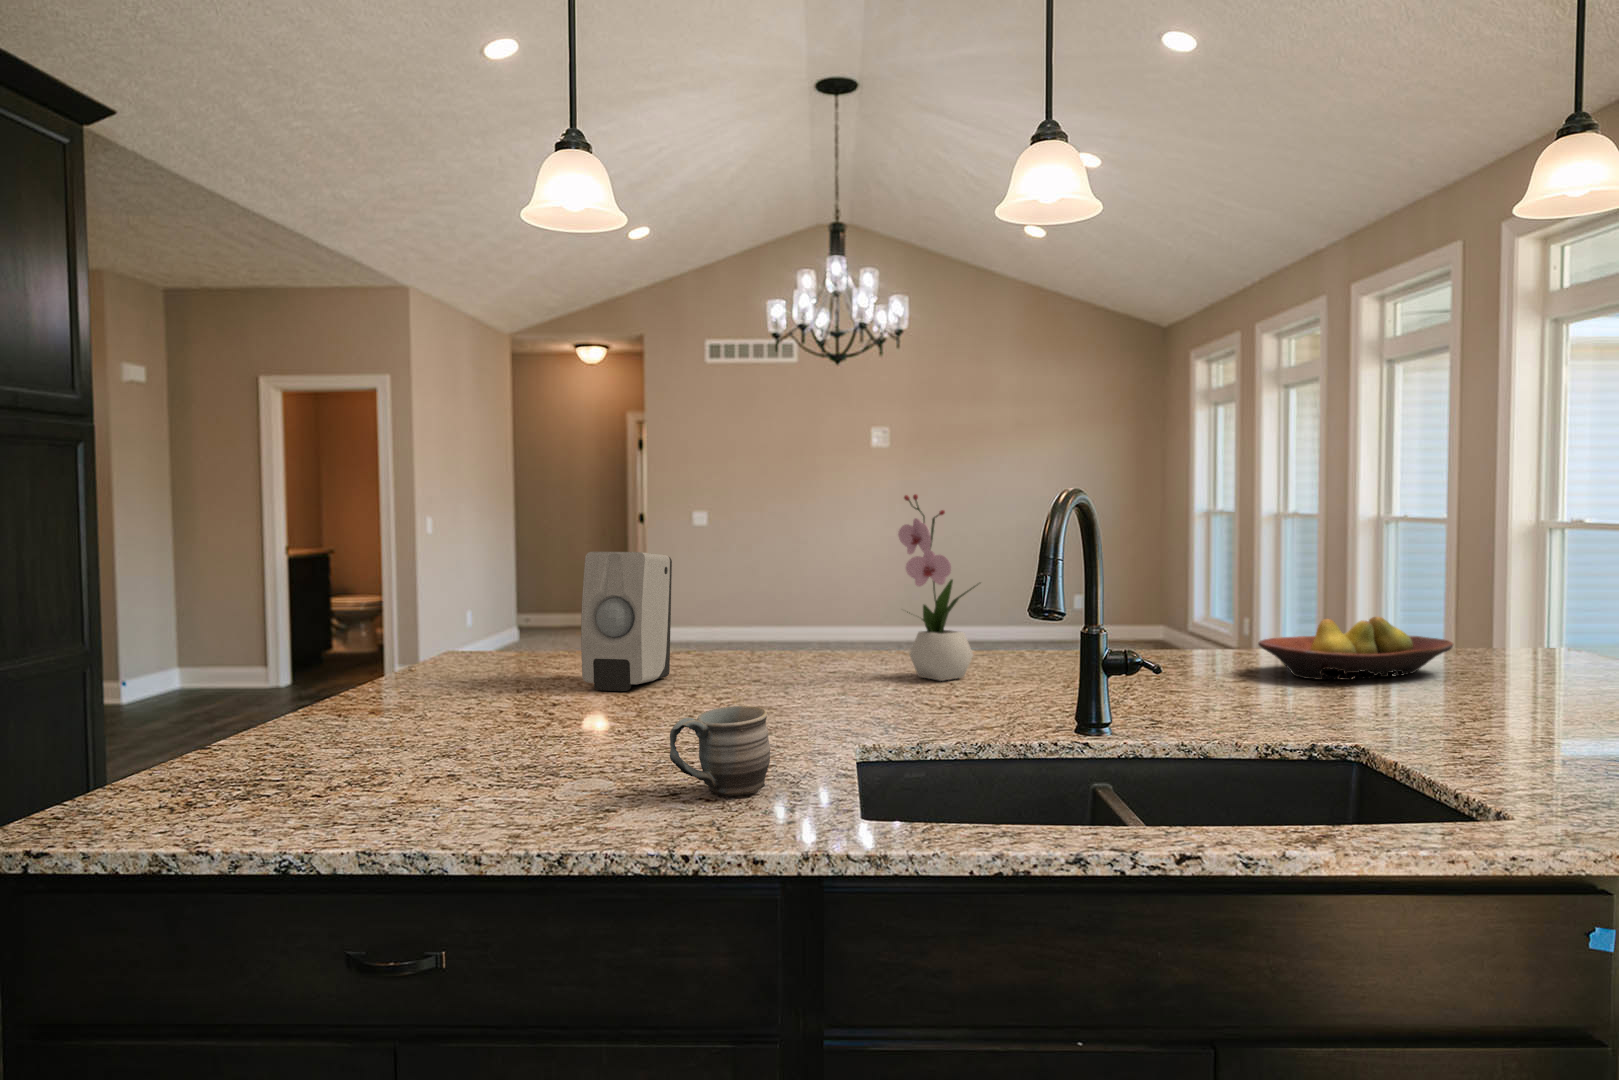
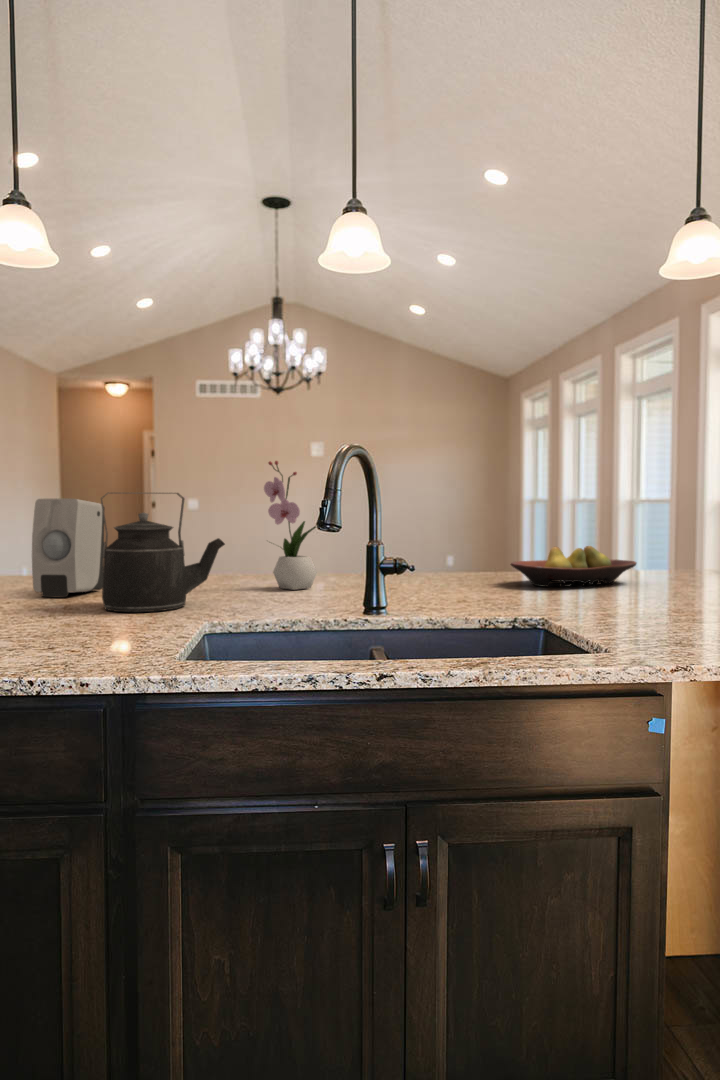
kettle: none [691,549,860,723] -> present [101,492,225,612]
mug: present [670,706,770,796] -> none [44,589,122,649]

